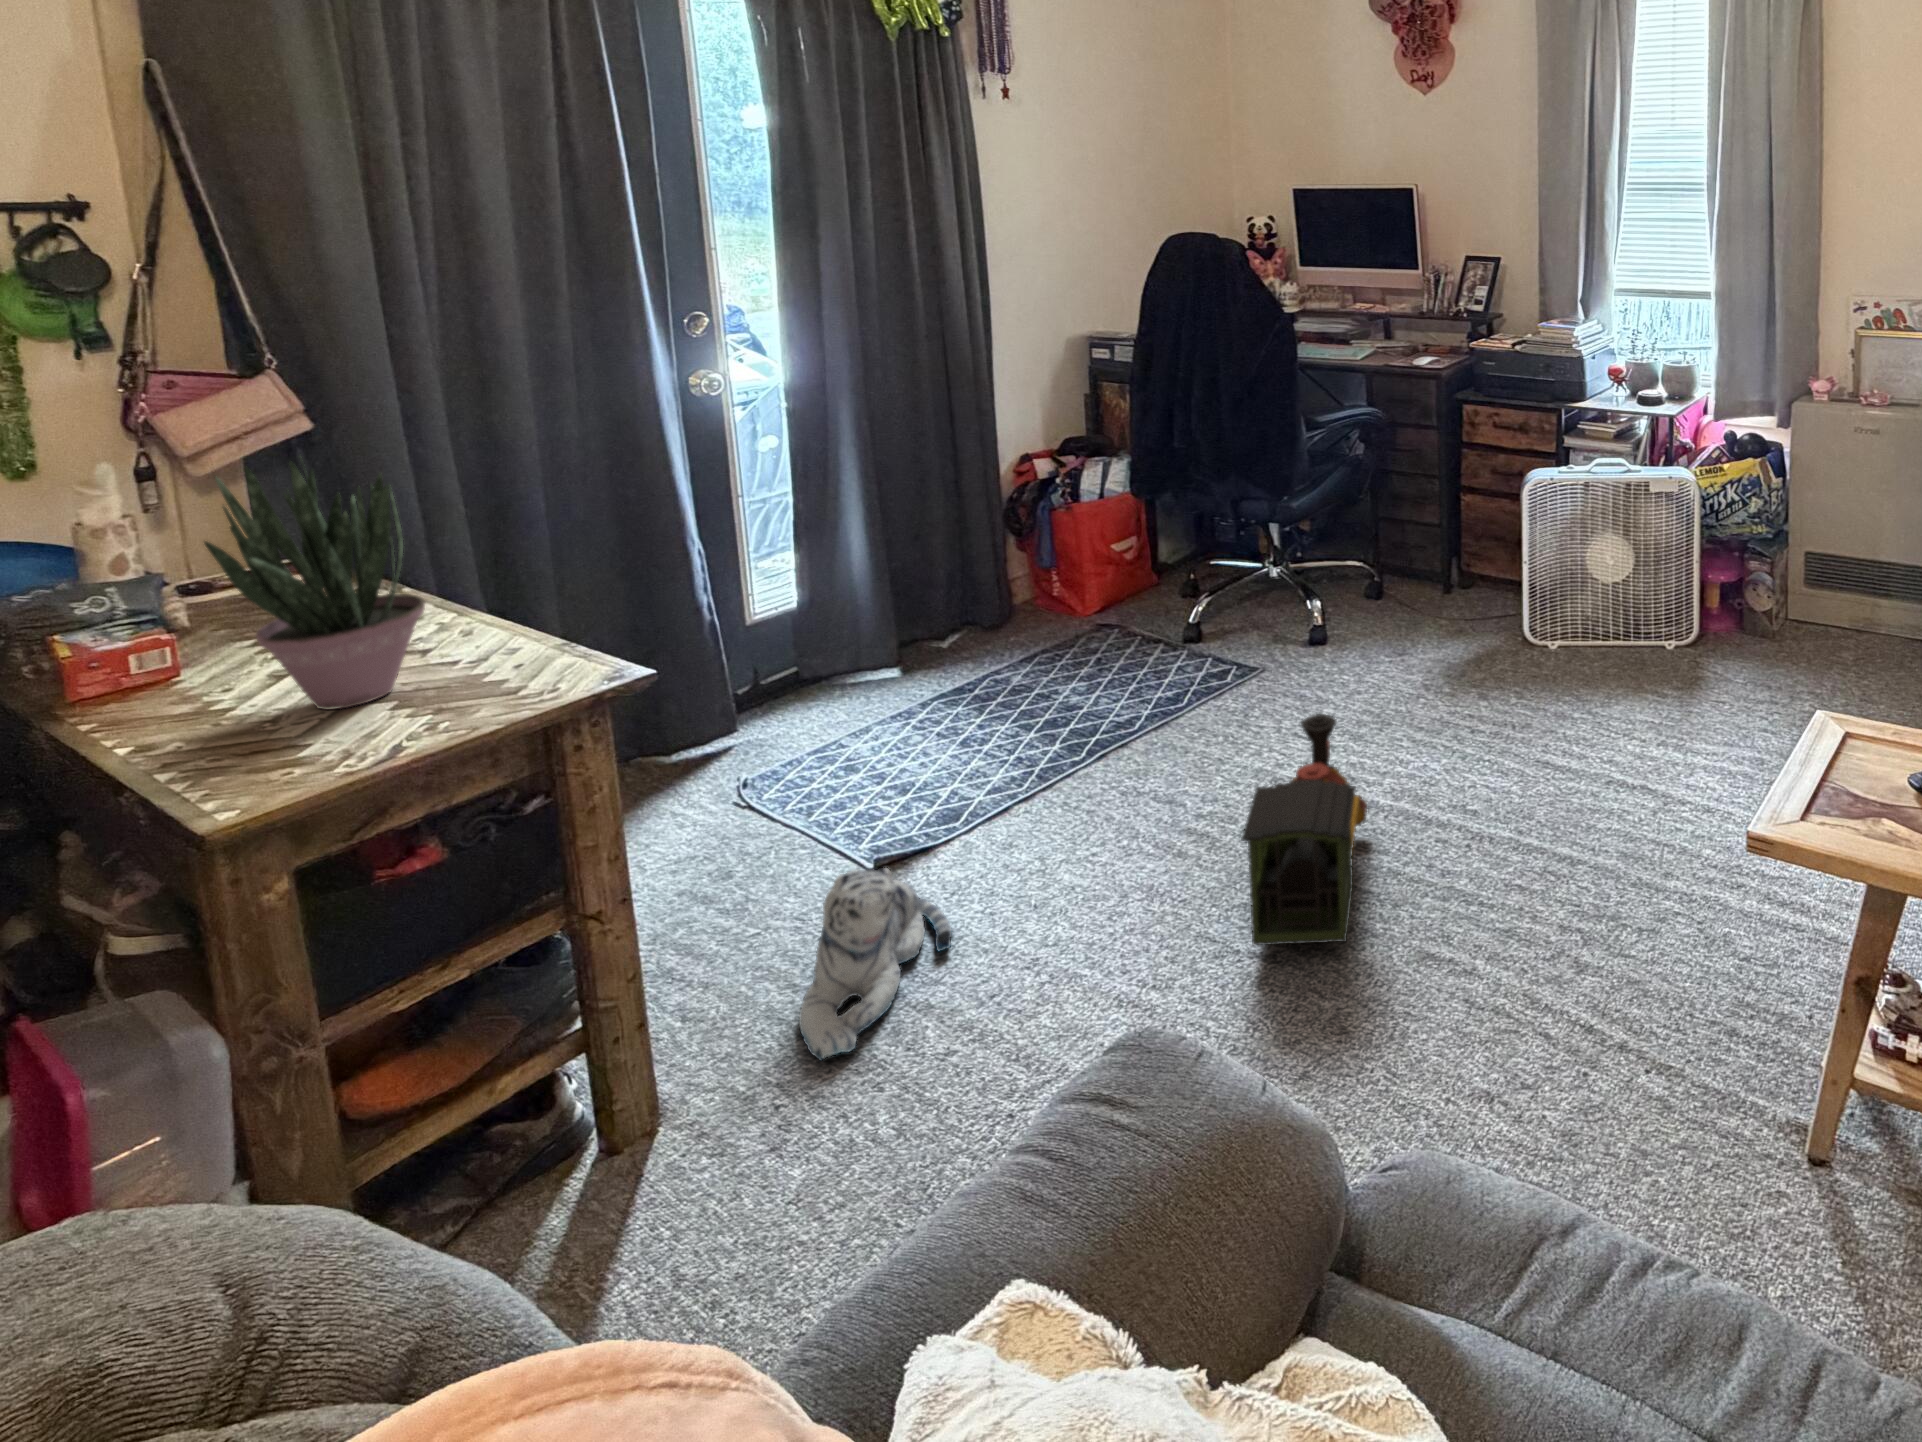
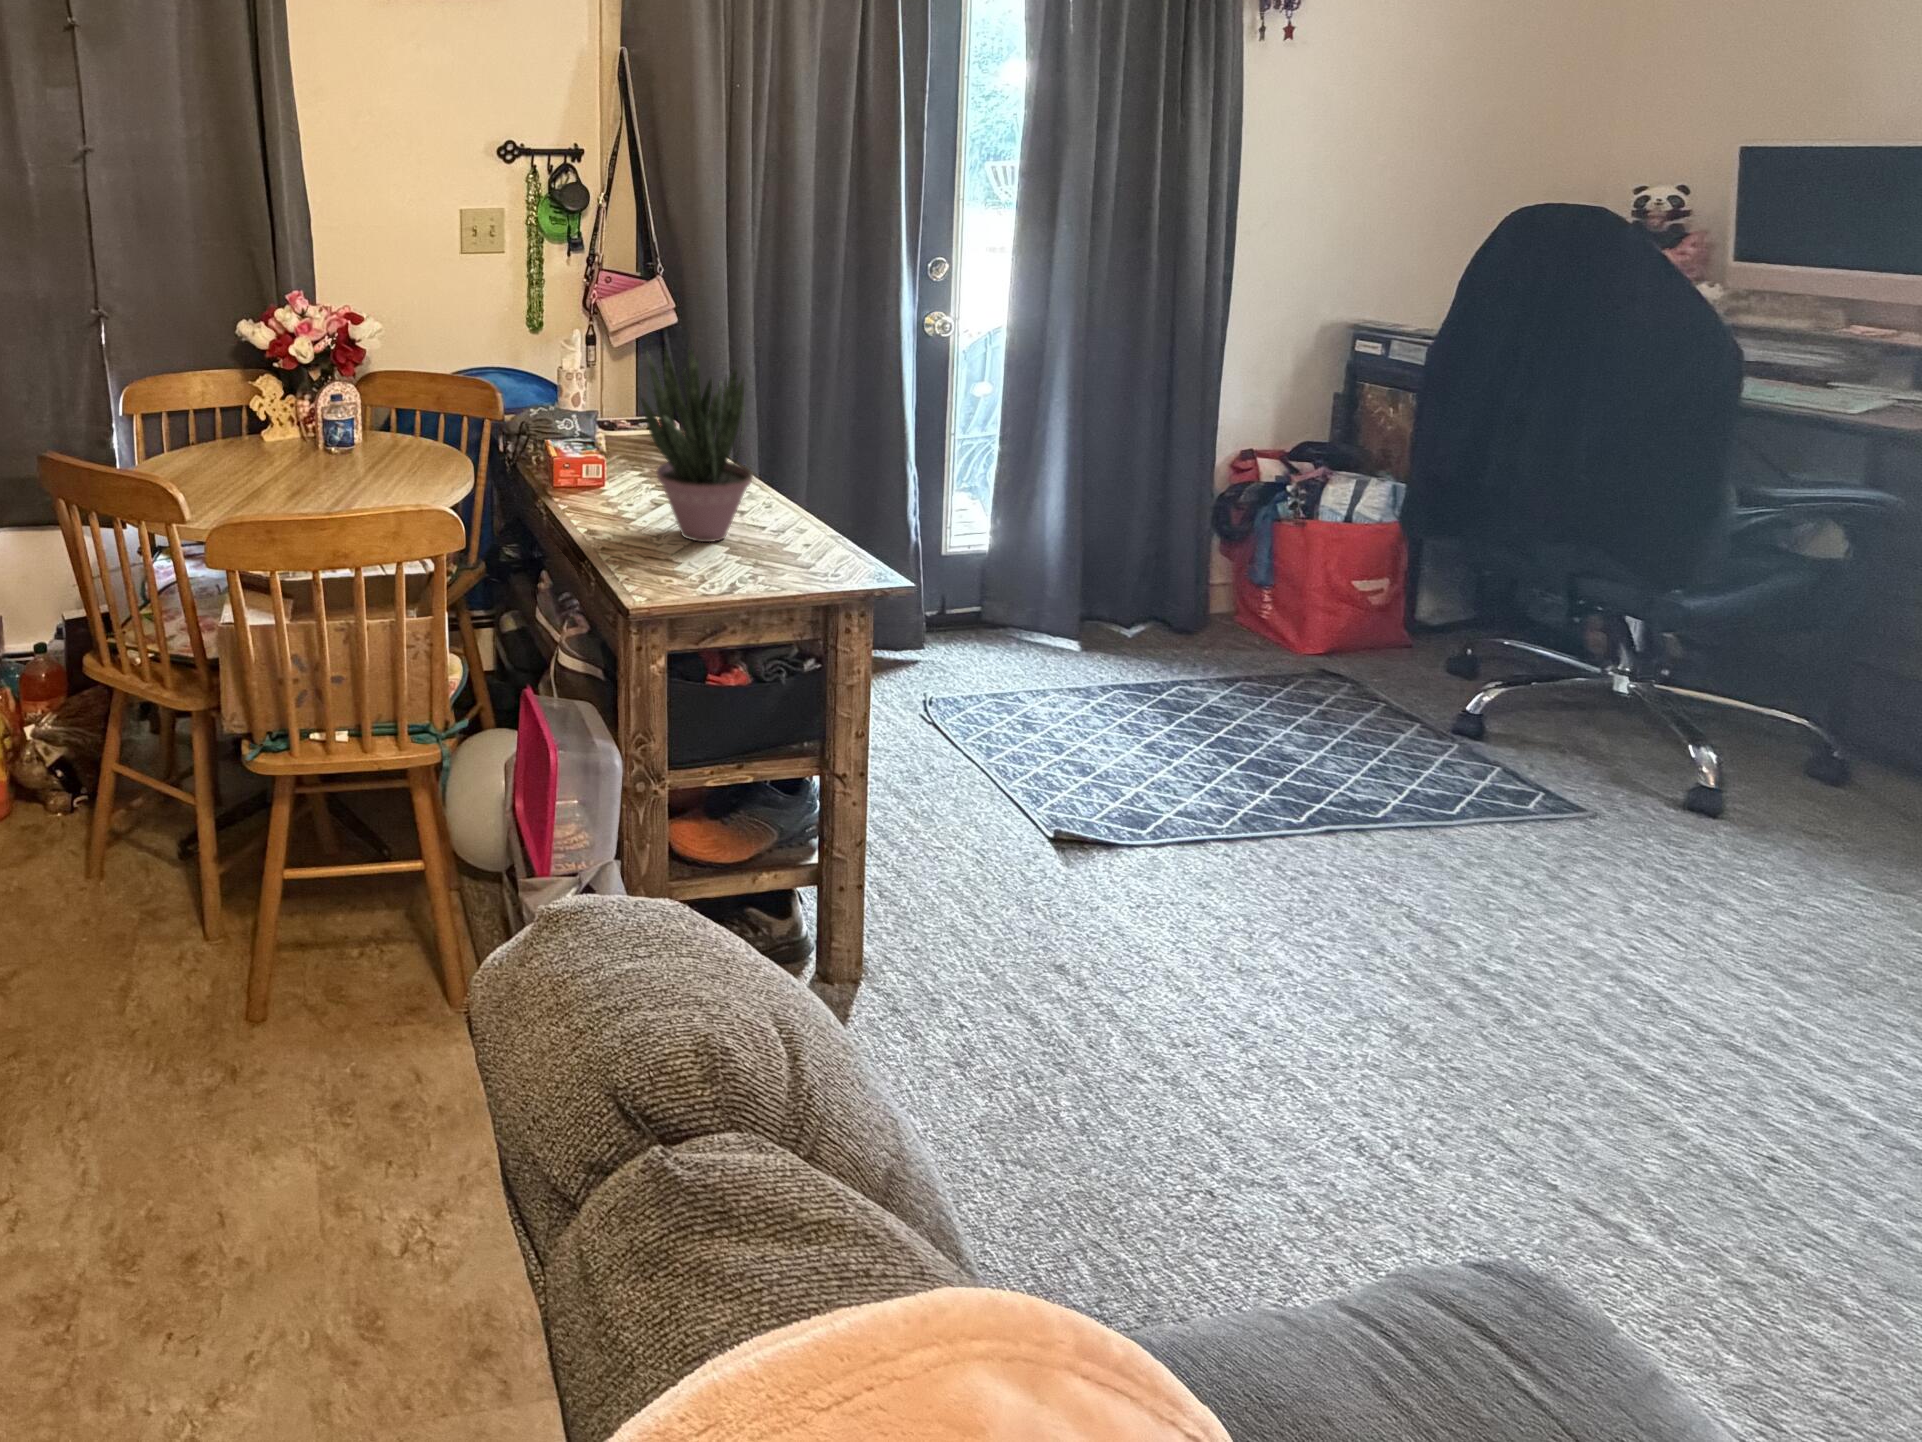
toy train: present [1241,714,1367,945] -> none [1583,925,1830,1293]
plush toy: present [799,868,952,1060] -> none [980,835,1140,1014]

